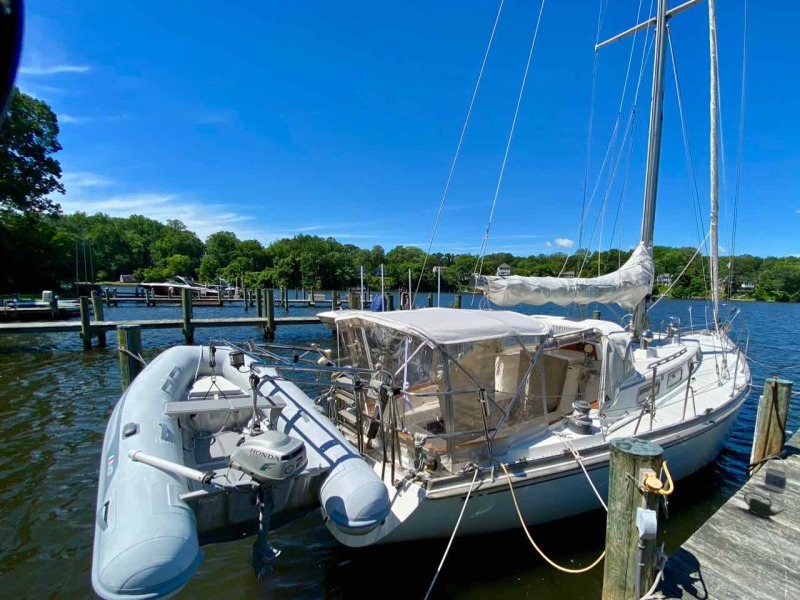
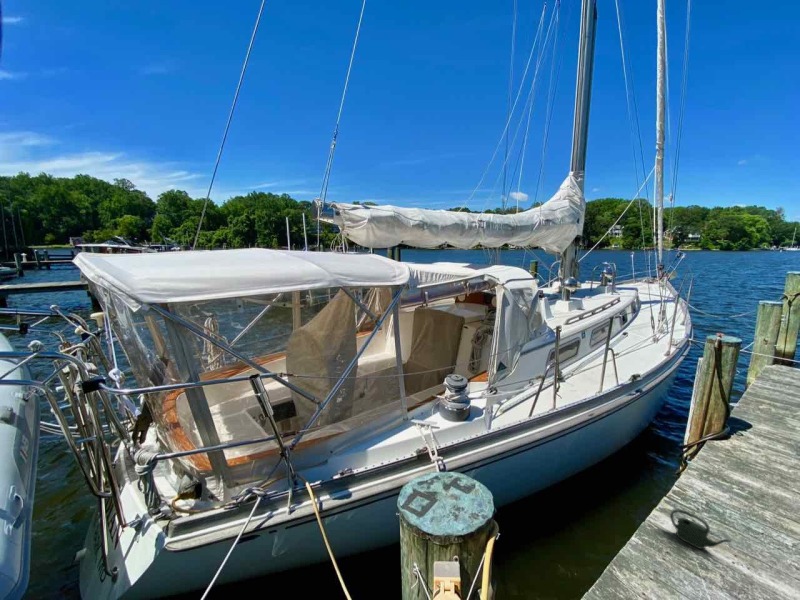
bag: present [765,456,787,493] -> none [699,448,731,499]

